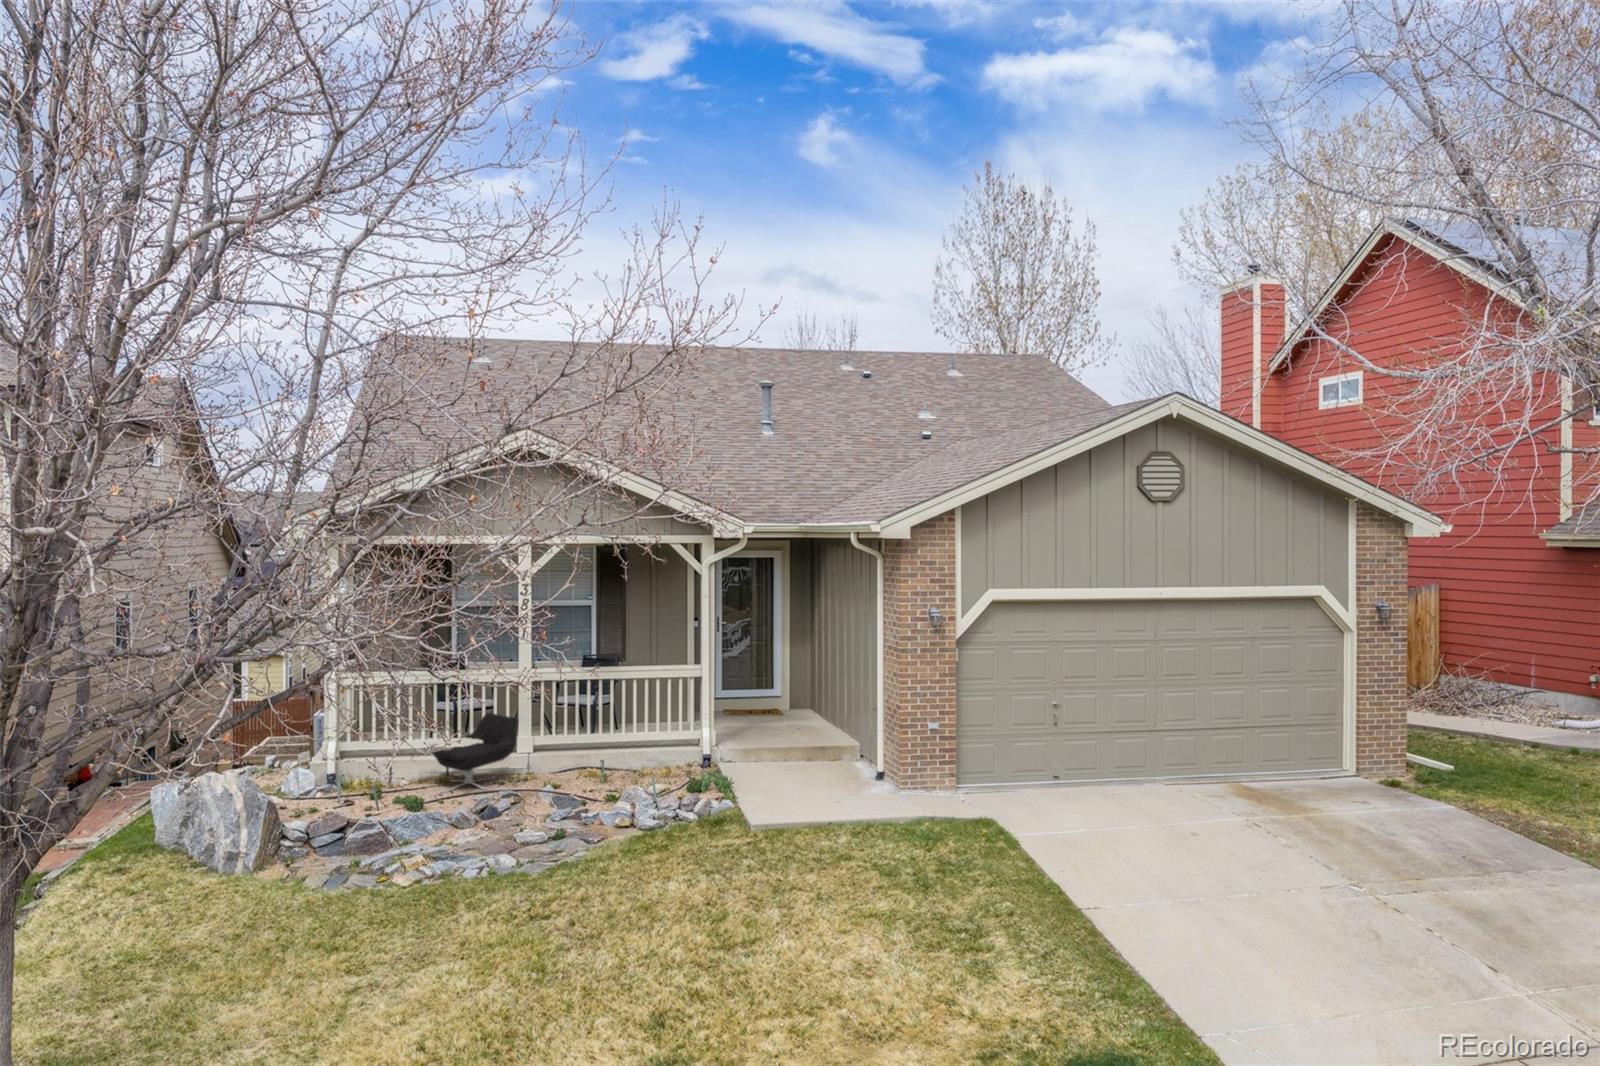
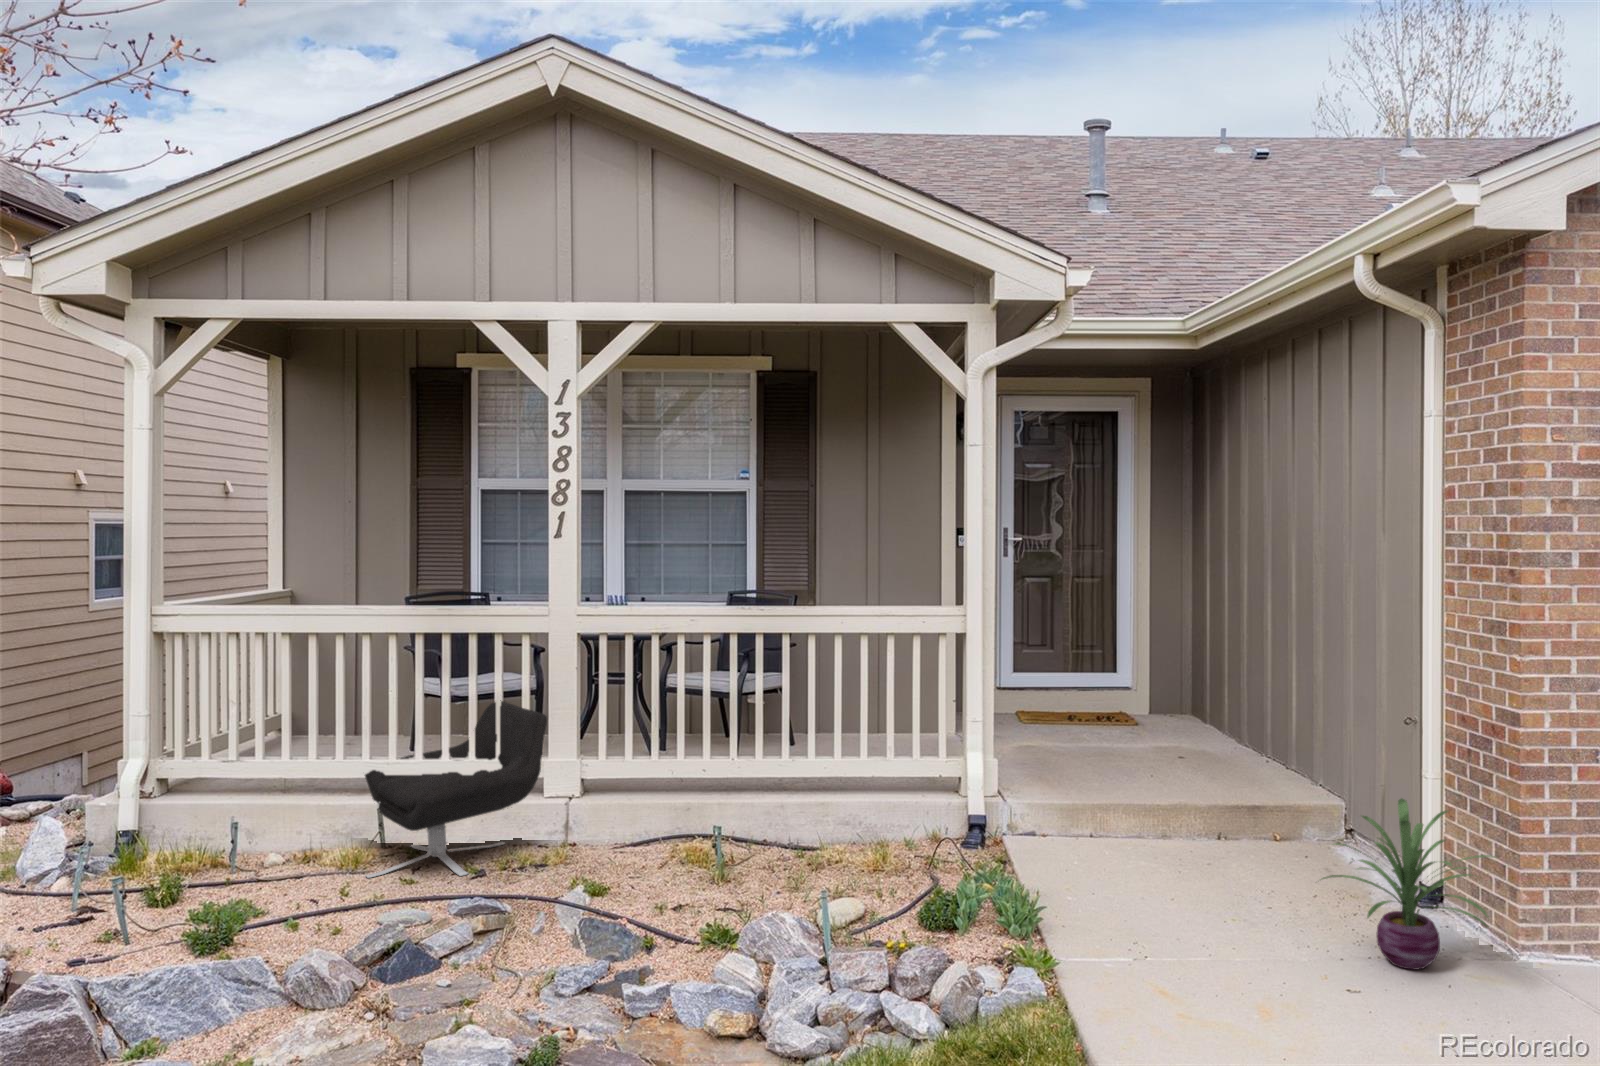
decorative plant: none [827,736,884,794] -> present [1322,798,1491,970]

